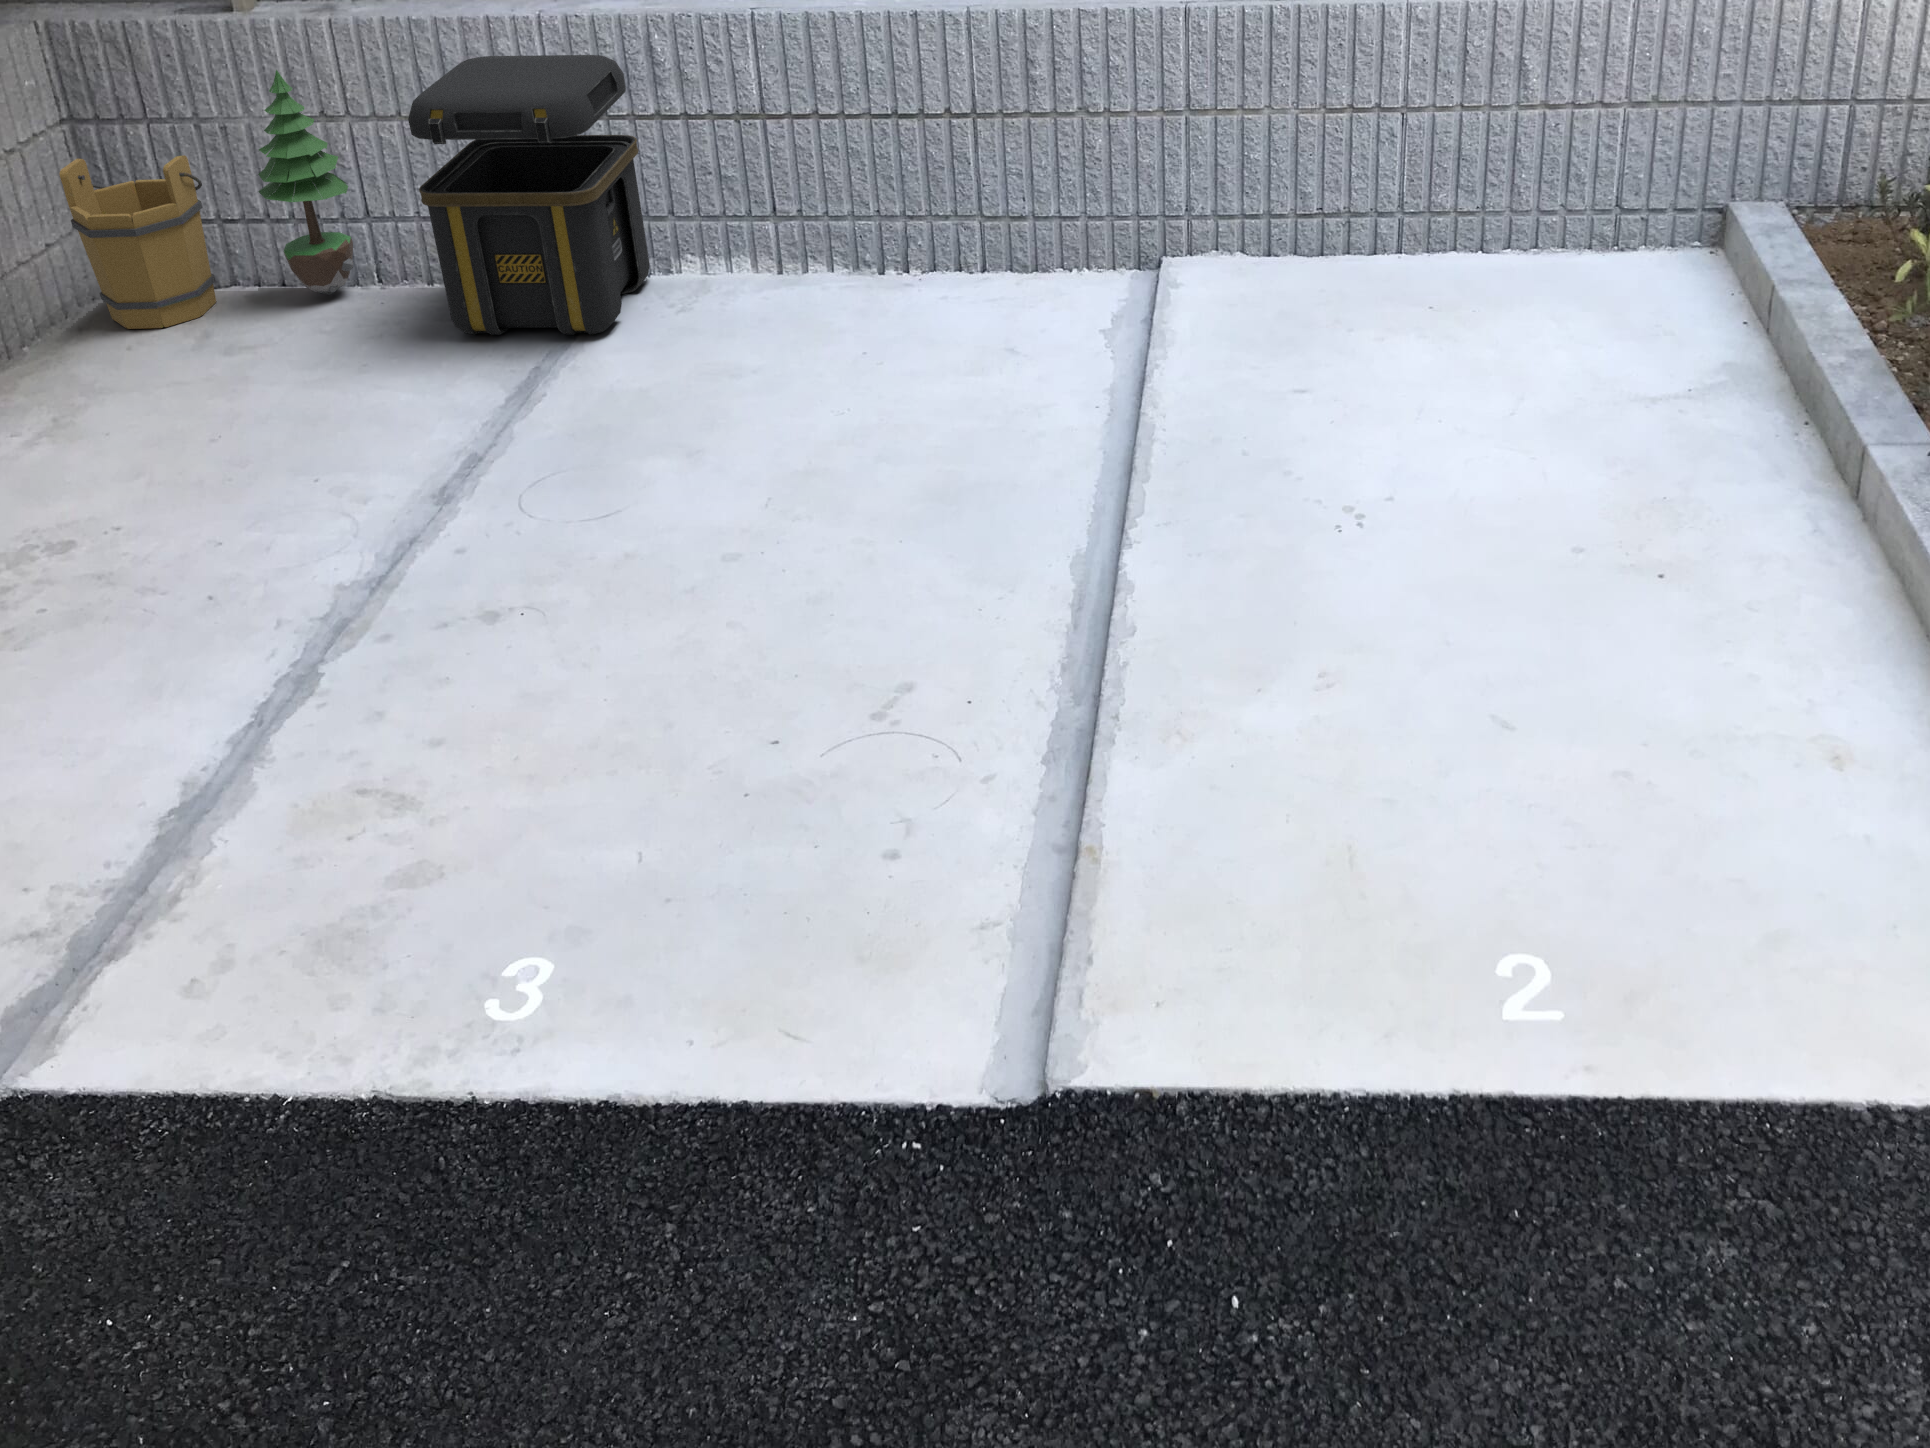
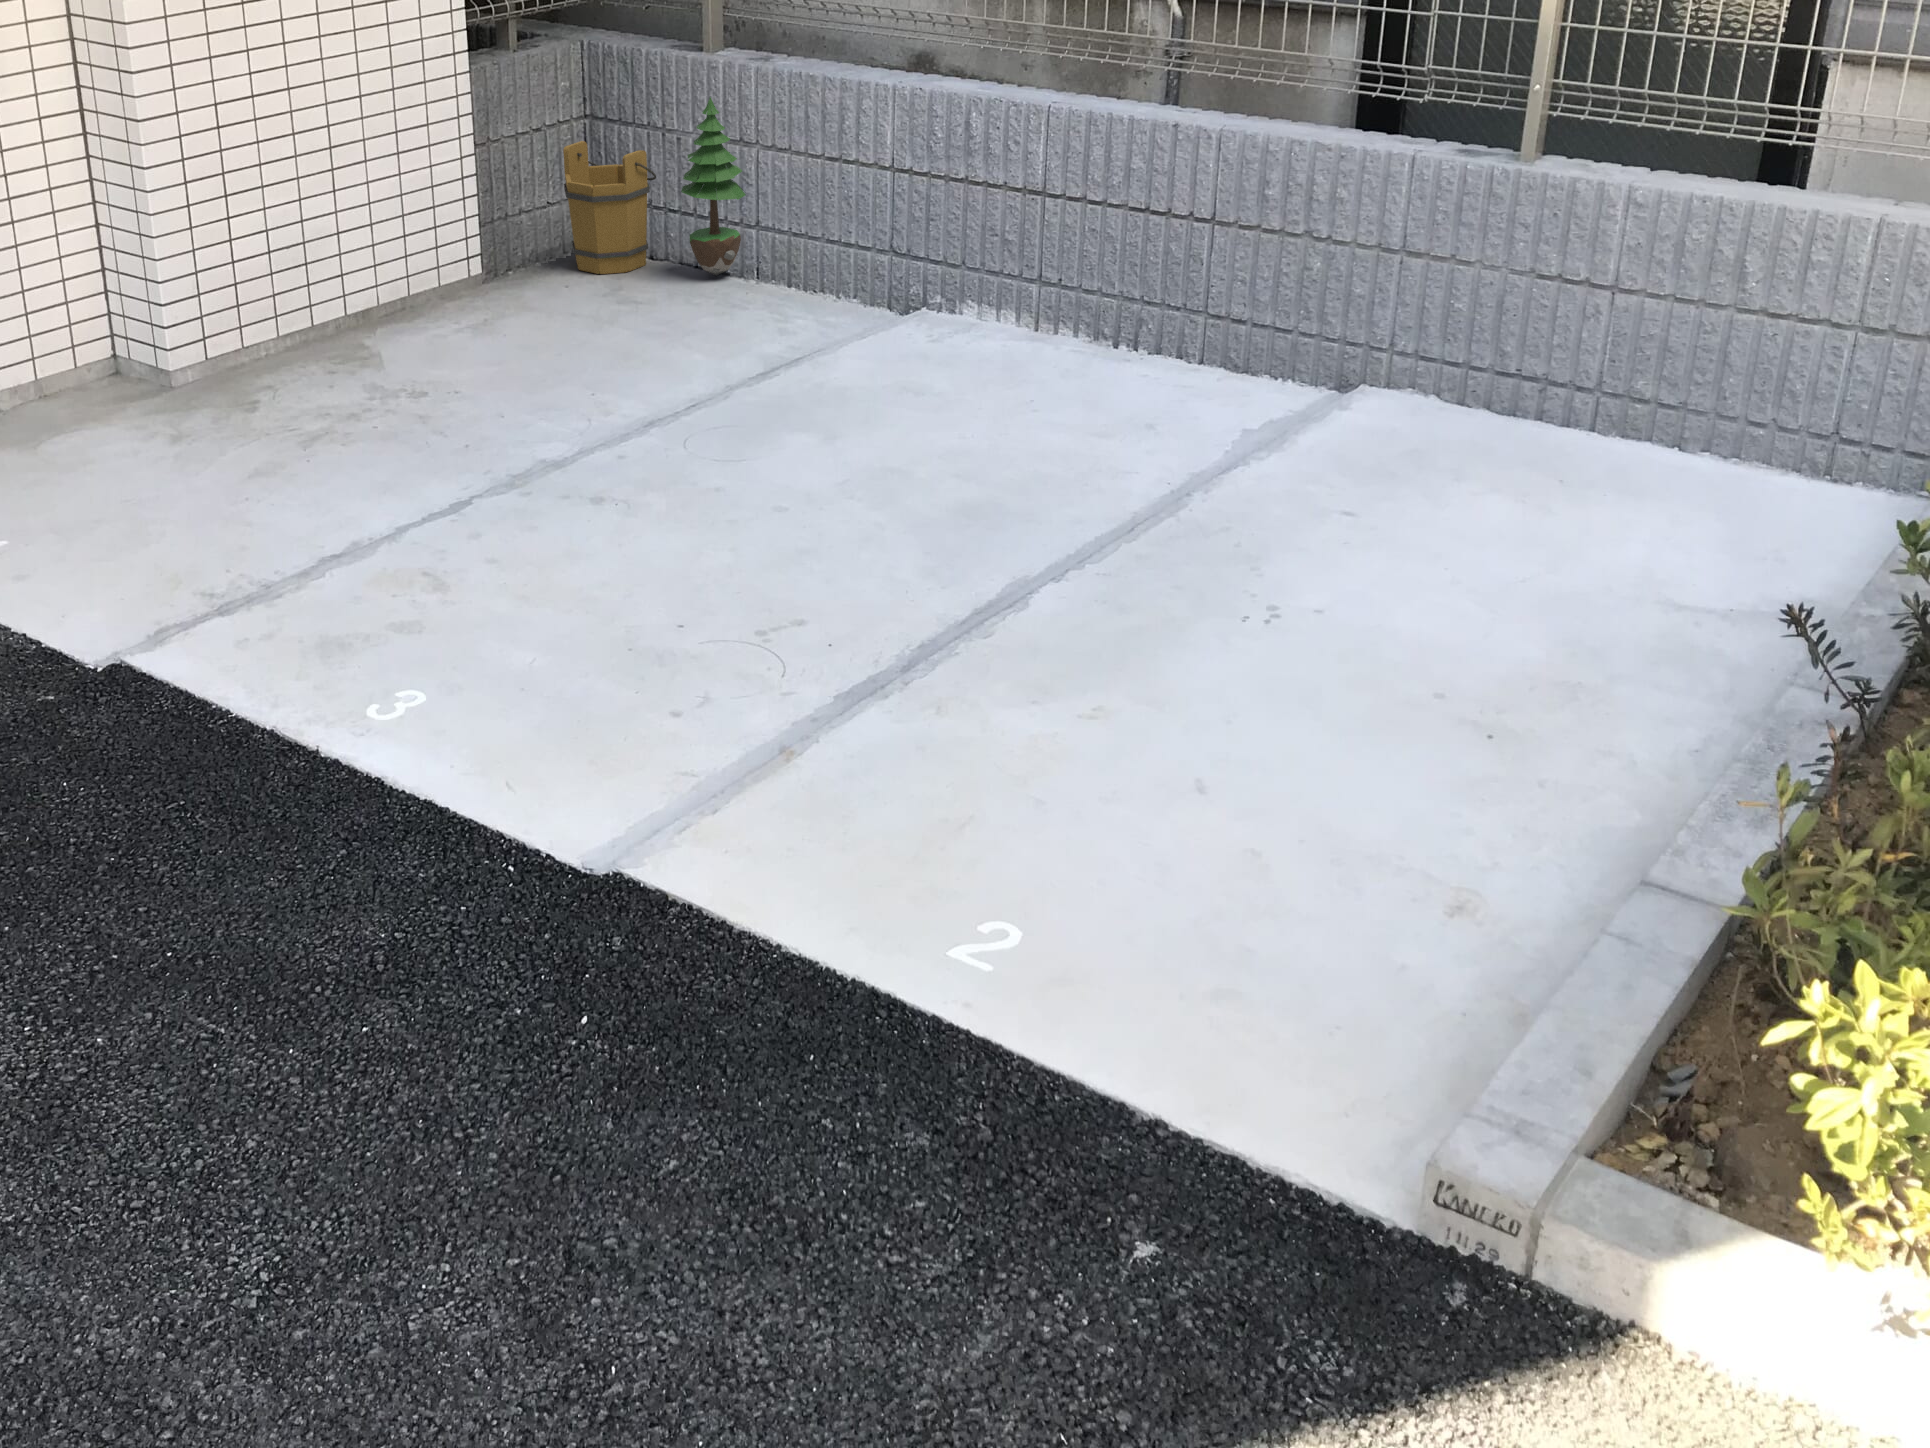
toolbox: present [408,55,650,335] -> none [756,110,942,342]

